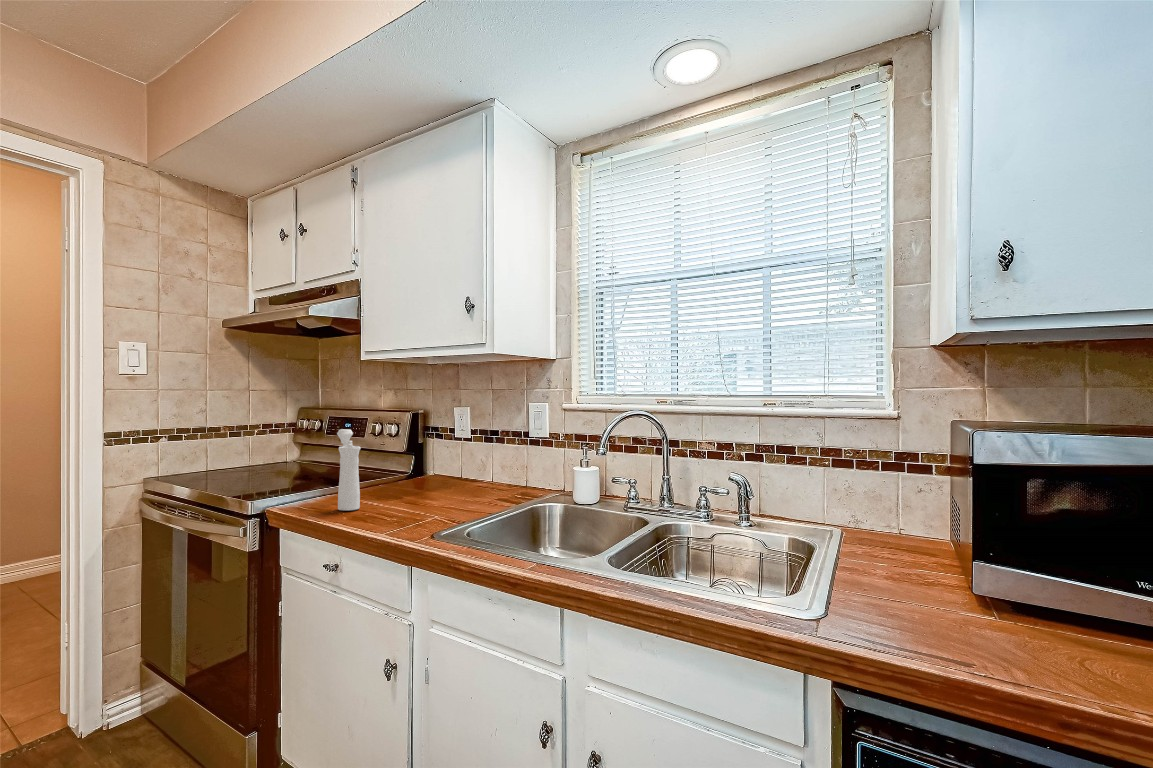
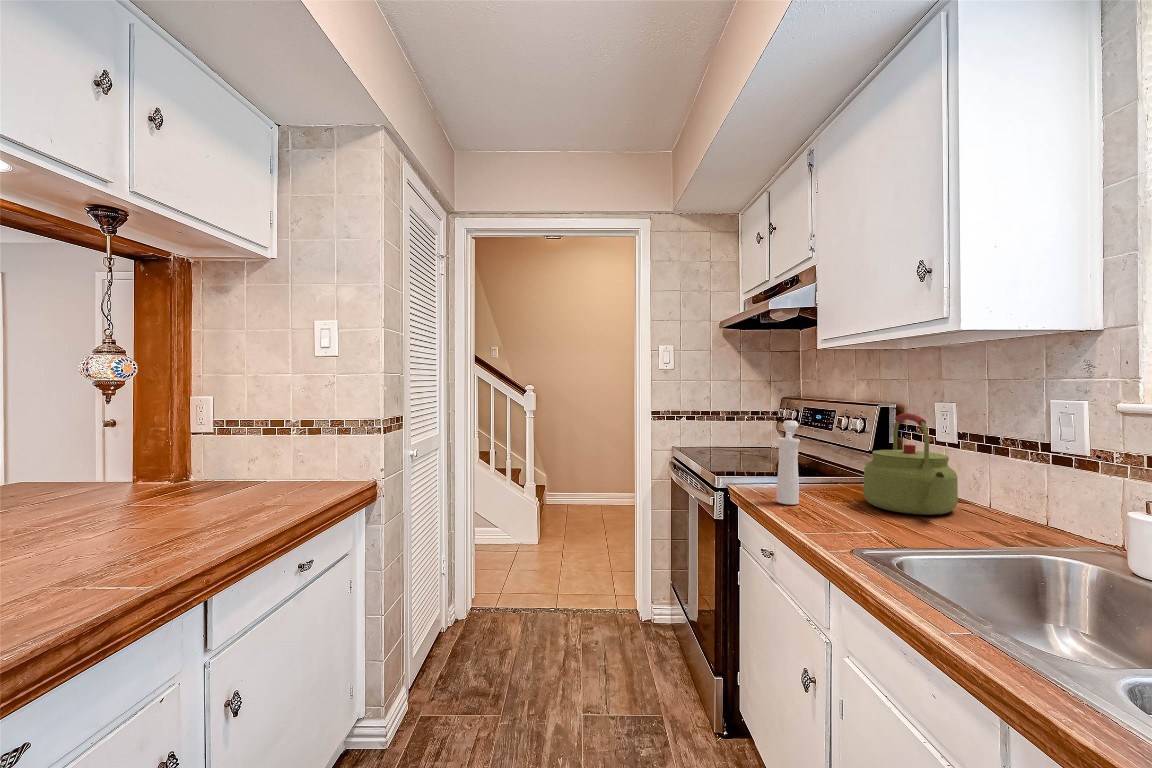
kettle: none [412,417,482,501] -> present [863,413,958,515]

